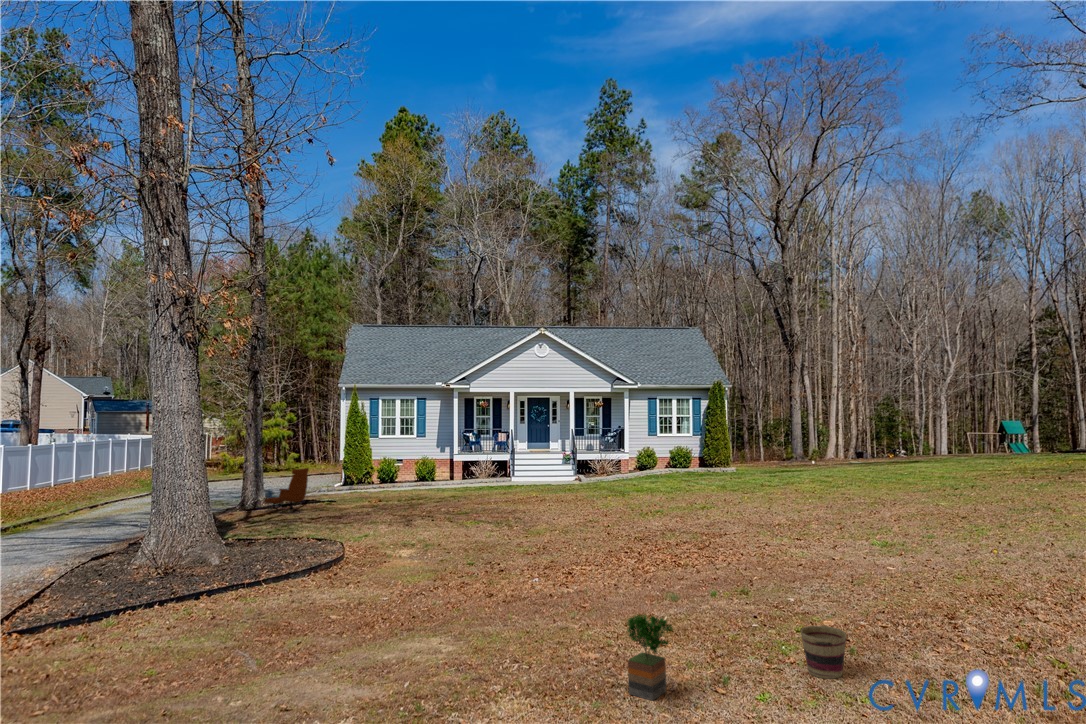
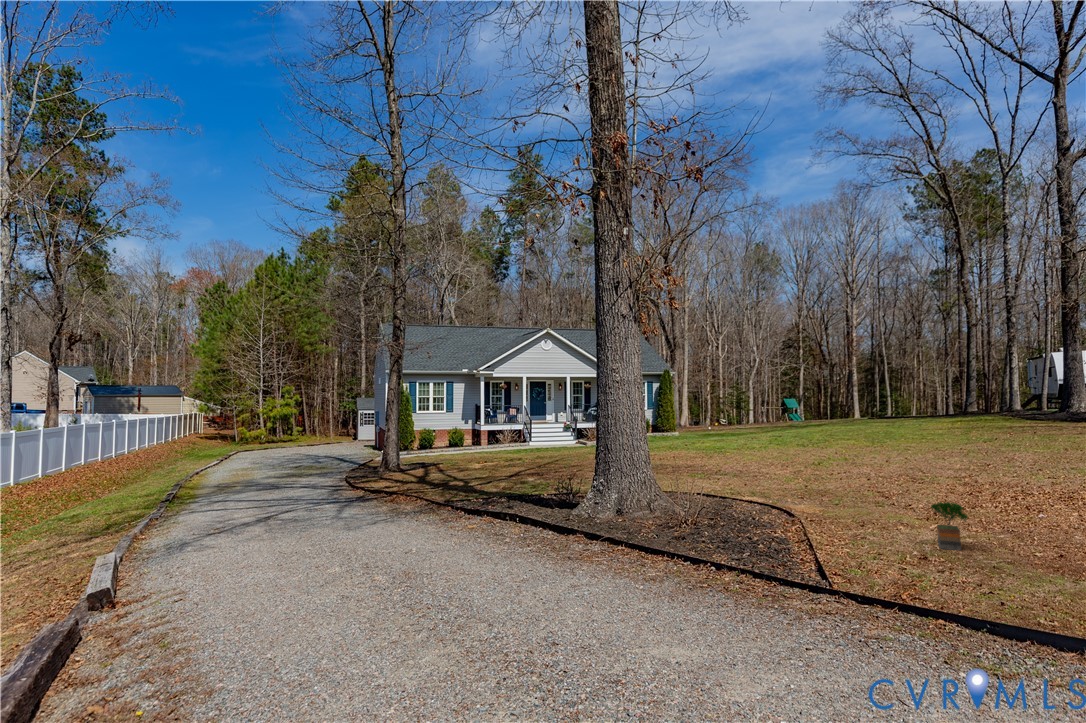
lounge chair: present [264,468,309,512] -> none [389,434,430,471]
basket: present [801,625,846,679] -> none [1002,506,1035,535]

